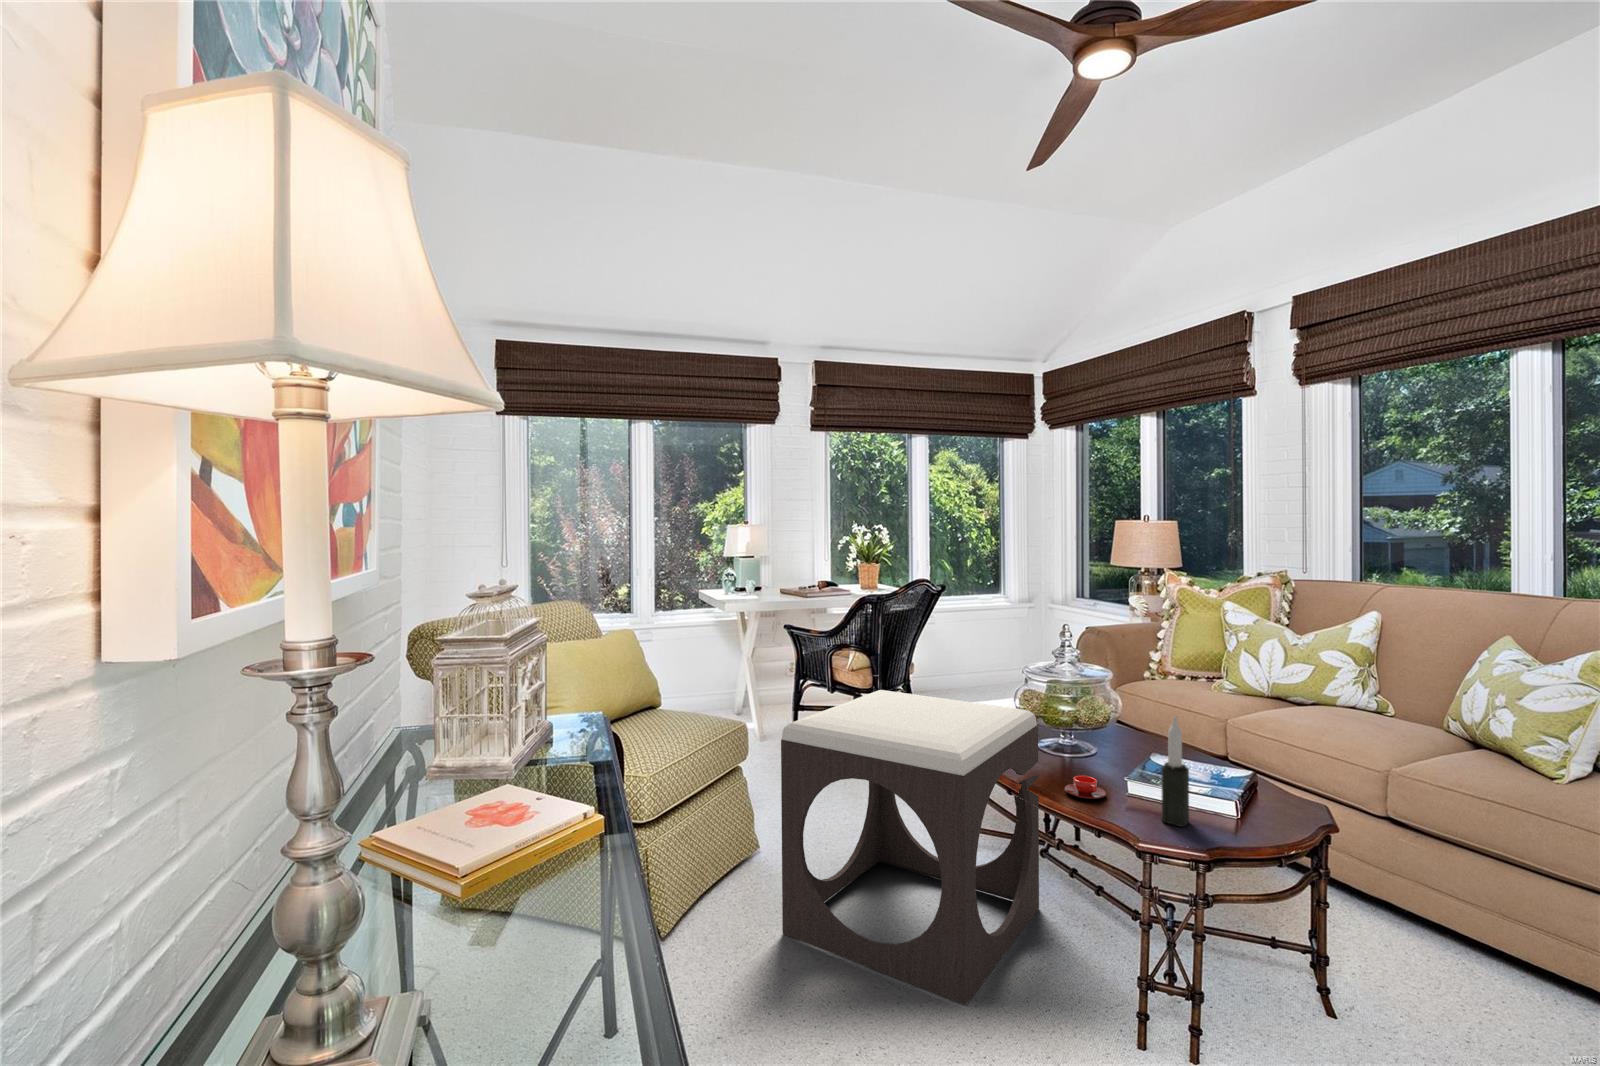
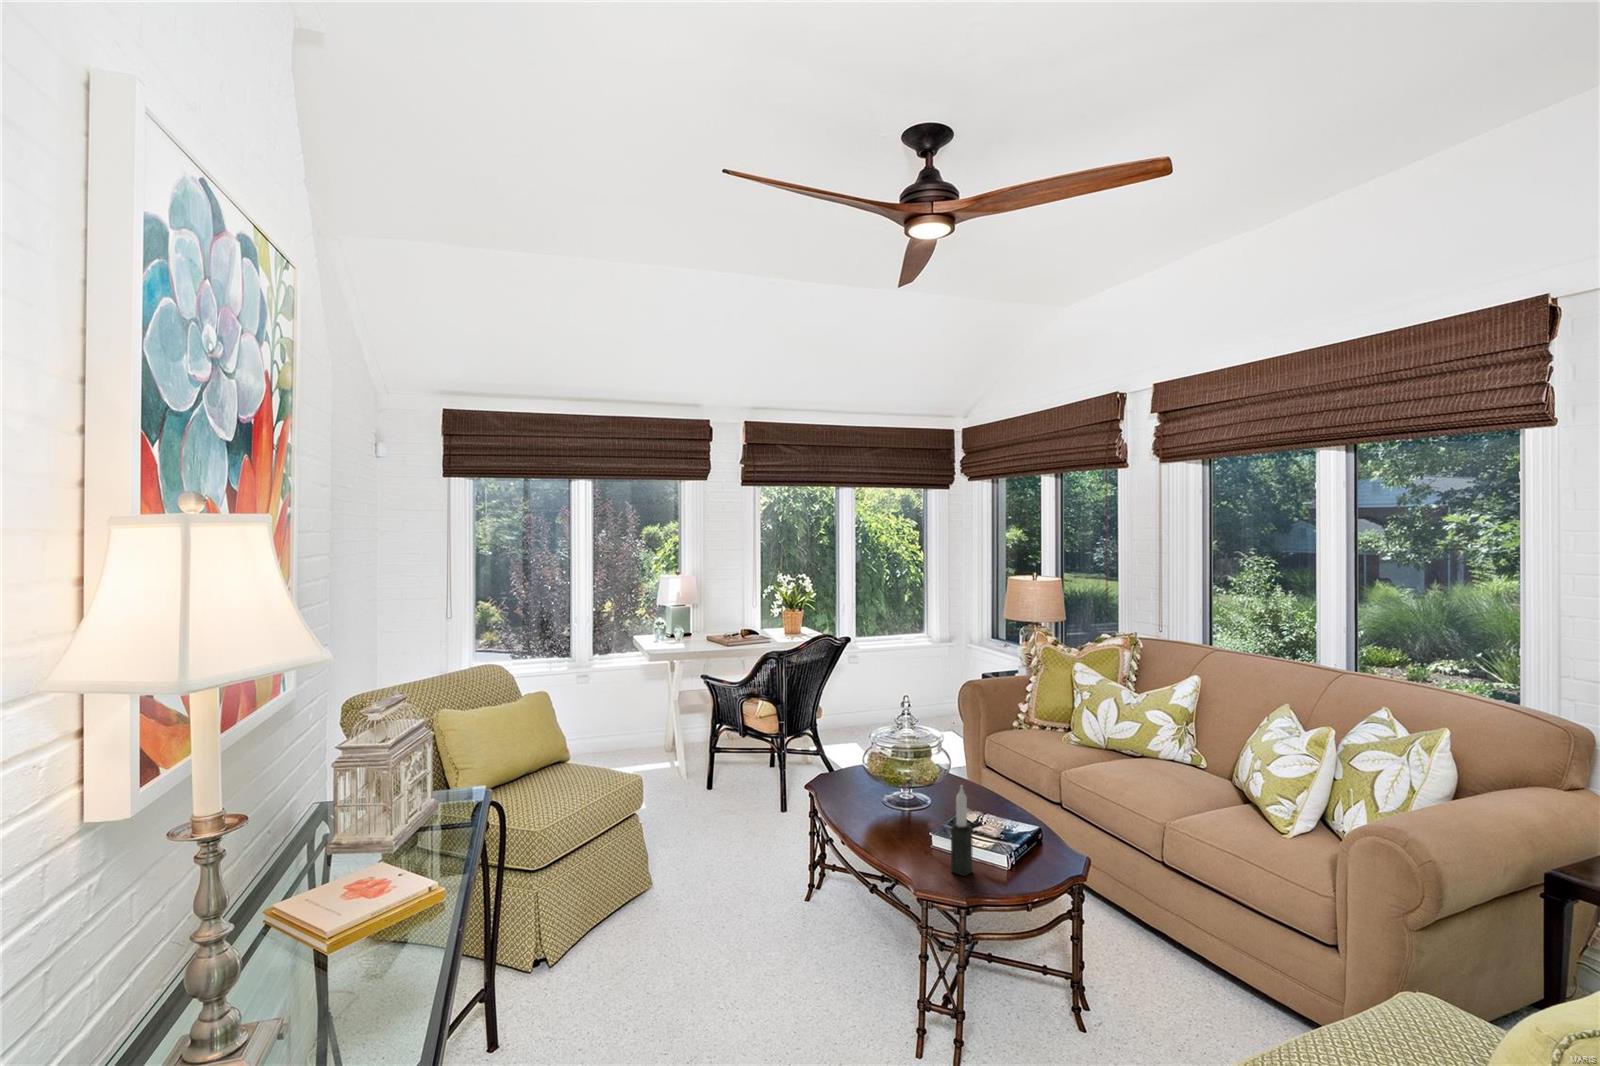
footstool: present [781,690,1039,1005] -> none [656,747,880,1023]
teacup: present [1065,776,1106,799] -> none [886,830,918,850]

